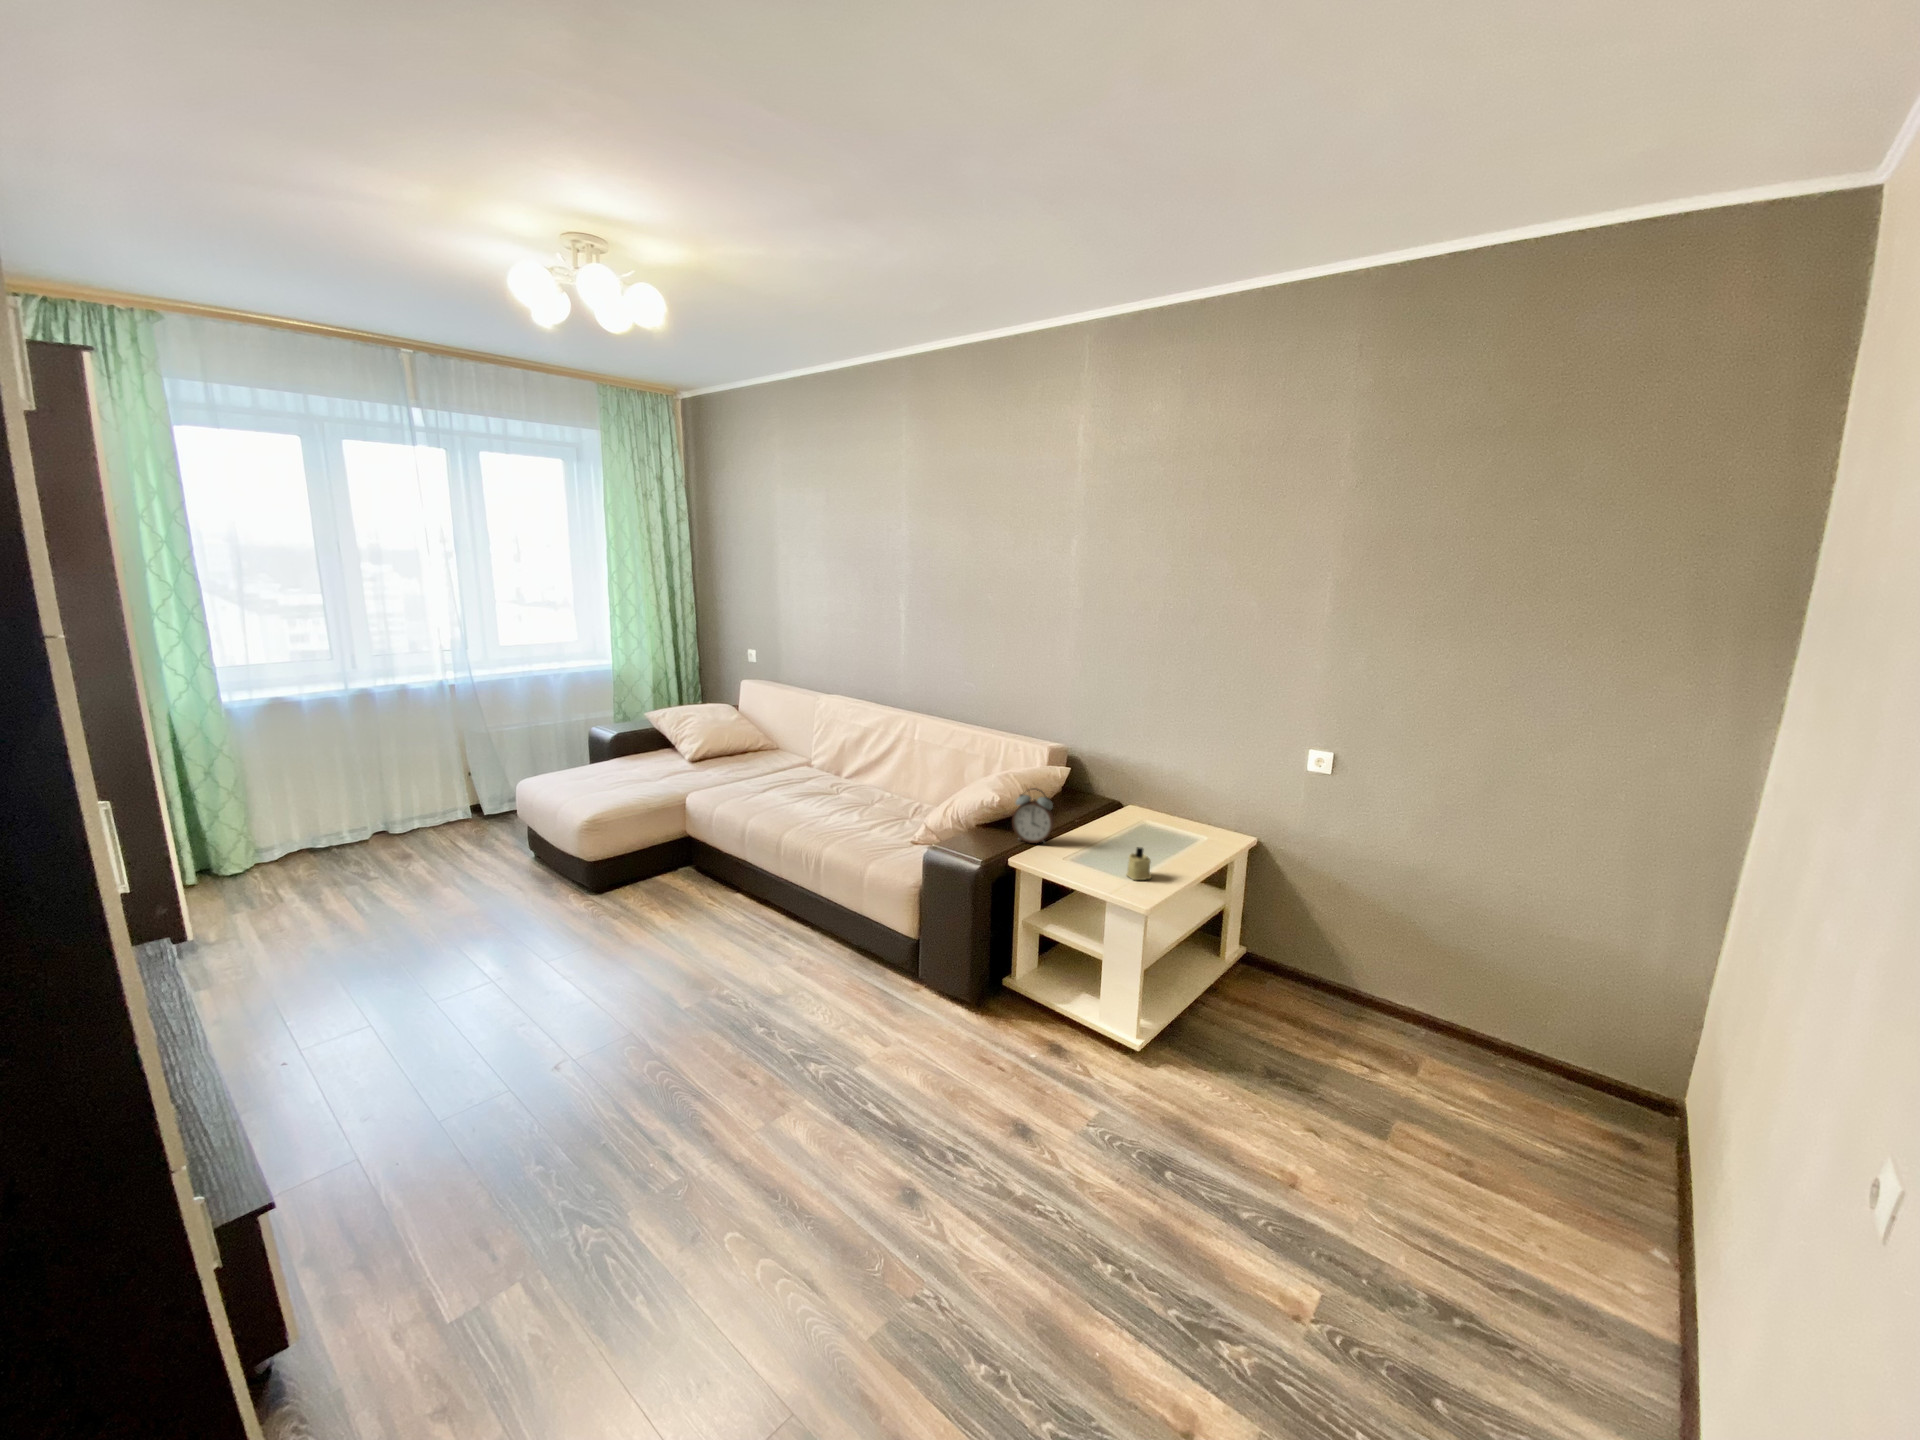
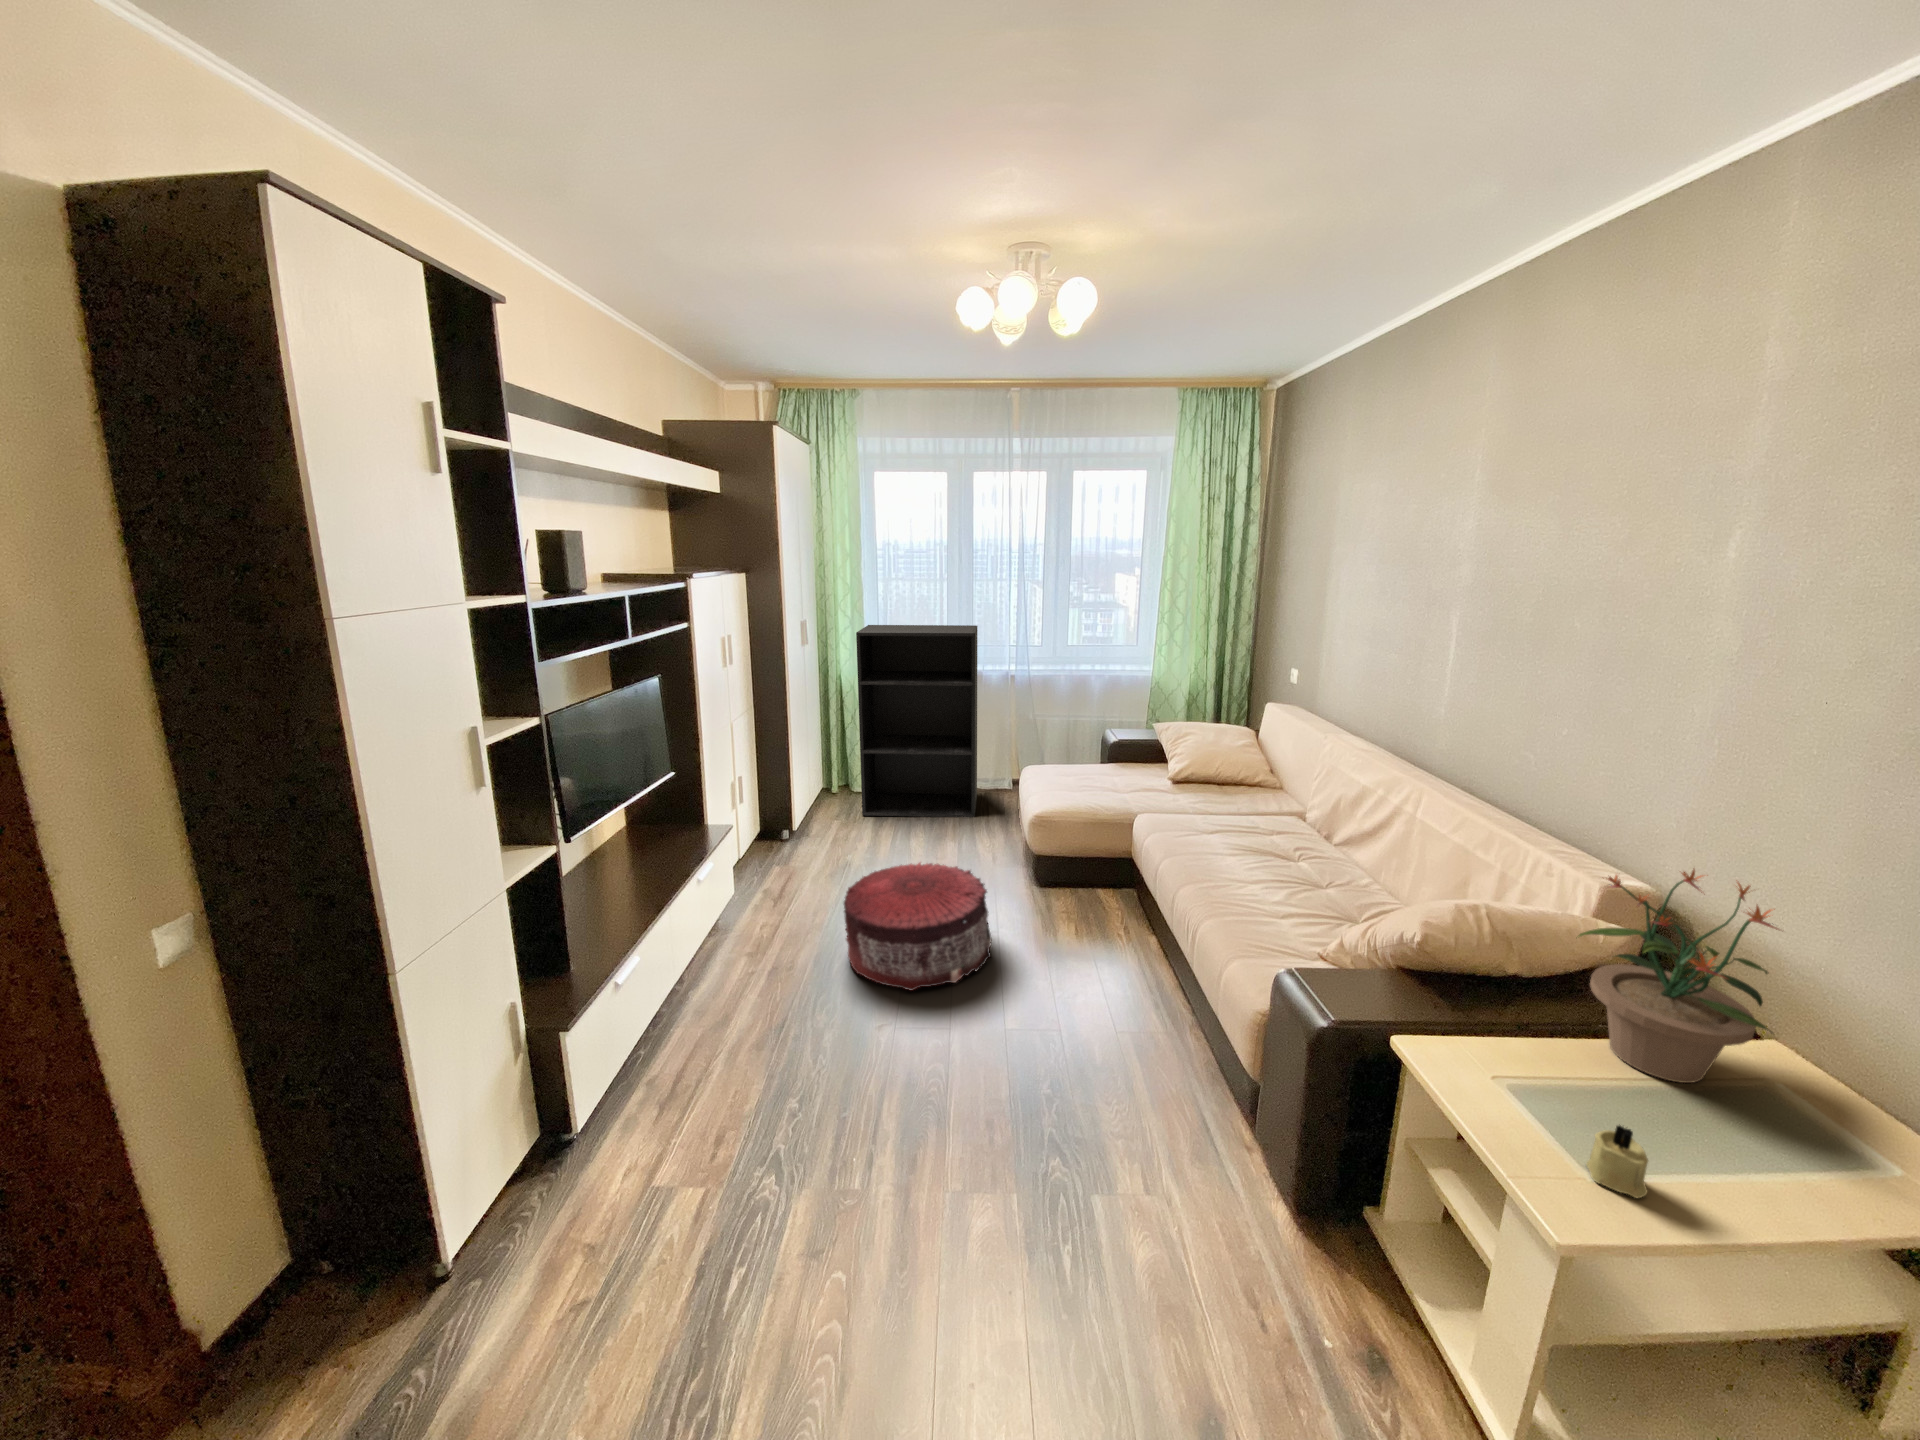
bookshelf: none [212,630,449,900] -> present [856,625,978,817]
potted plant: none [1065,719,1151,832] -> present [1578,869,1778,1083]
alarm clock: present [1012,788,1054,843] -> none [1427,941,1505,1037]
pouf: none [412,889,616,1045] -> present [844,863,992,991]

